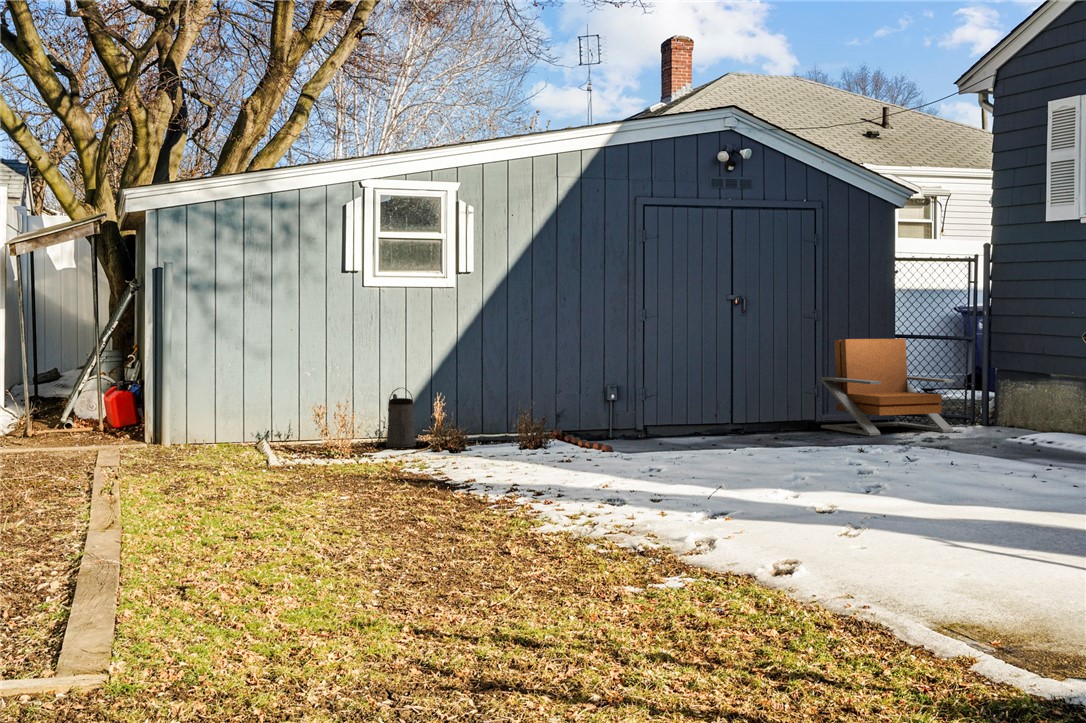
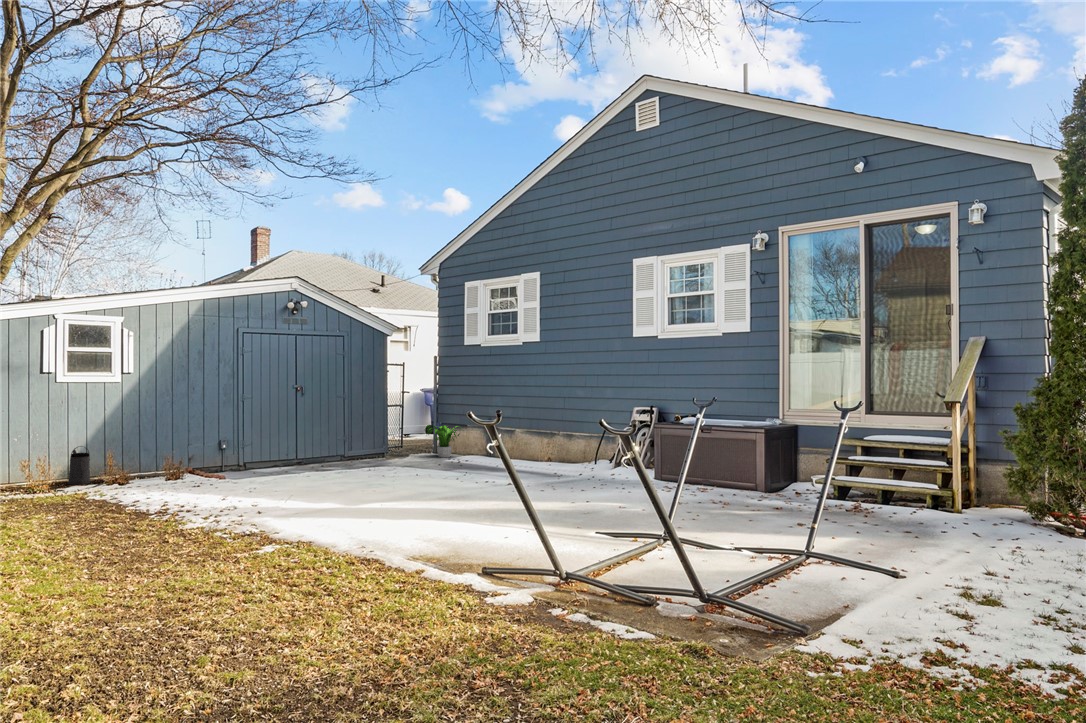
lounge chair: present [820,339,954,436] -> none [351,409,420,461]
potted plant: none [962,369,1051,435] -> present [426,425,463,457]

